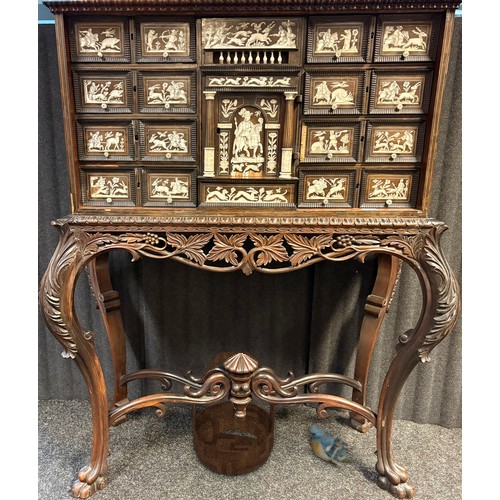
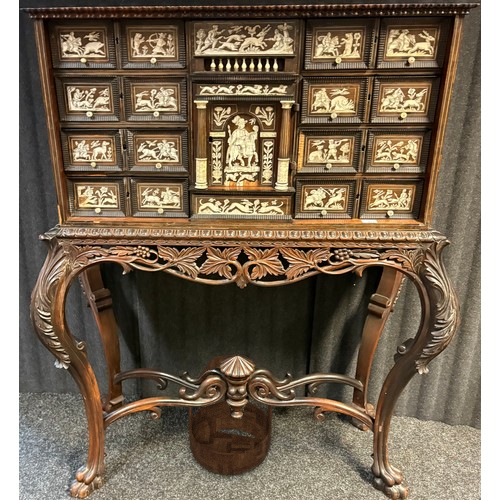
plush toy: present [308,424,352,467] -> none [306,426,348,468]

